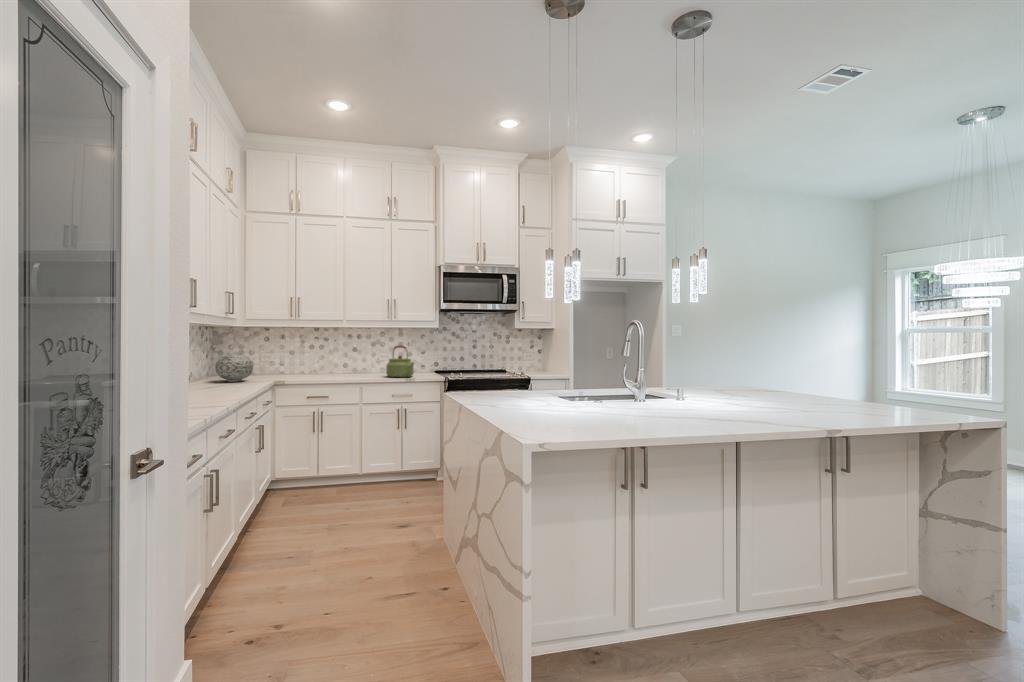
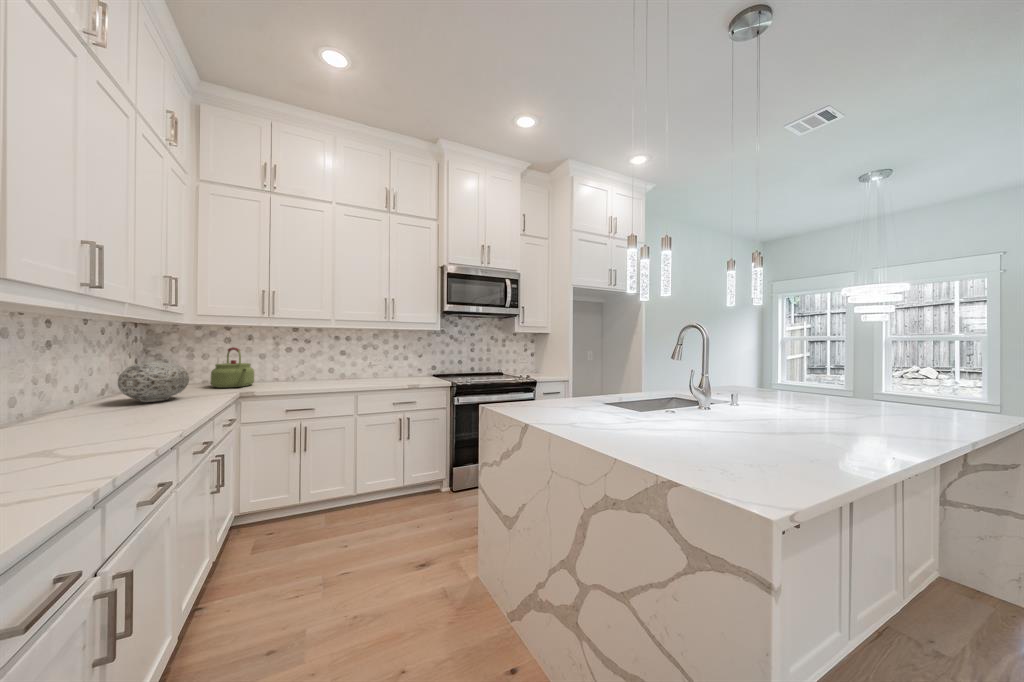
kettle: present [386,346,414,377] -> present [211,347,254,388]

